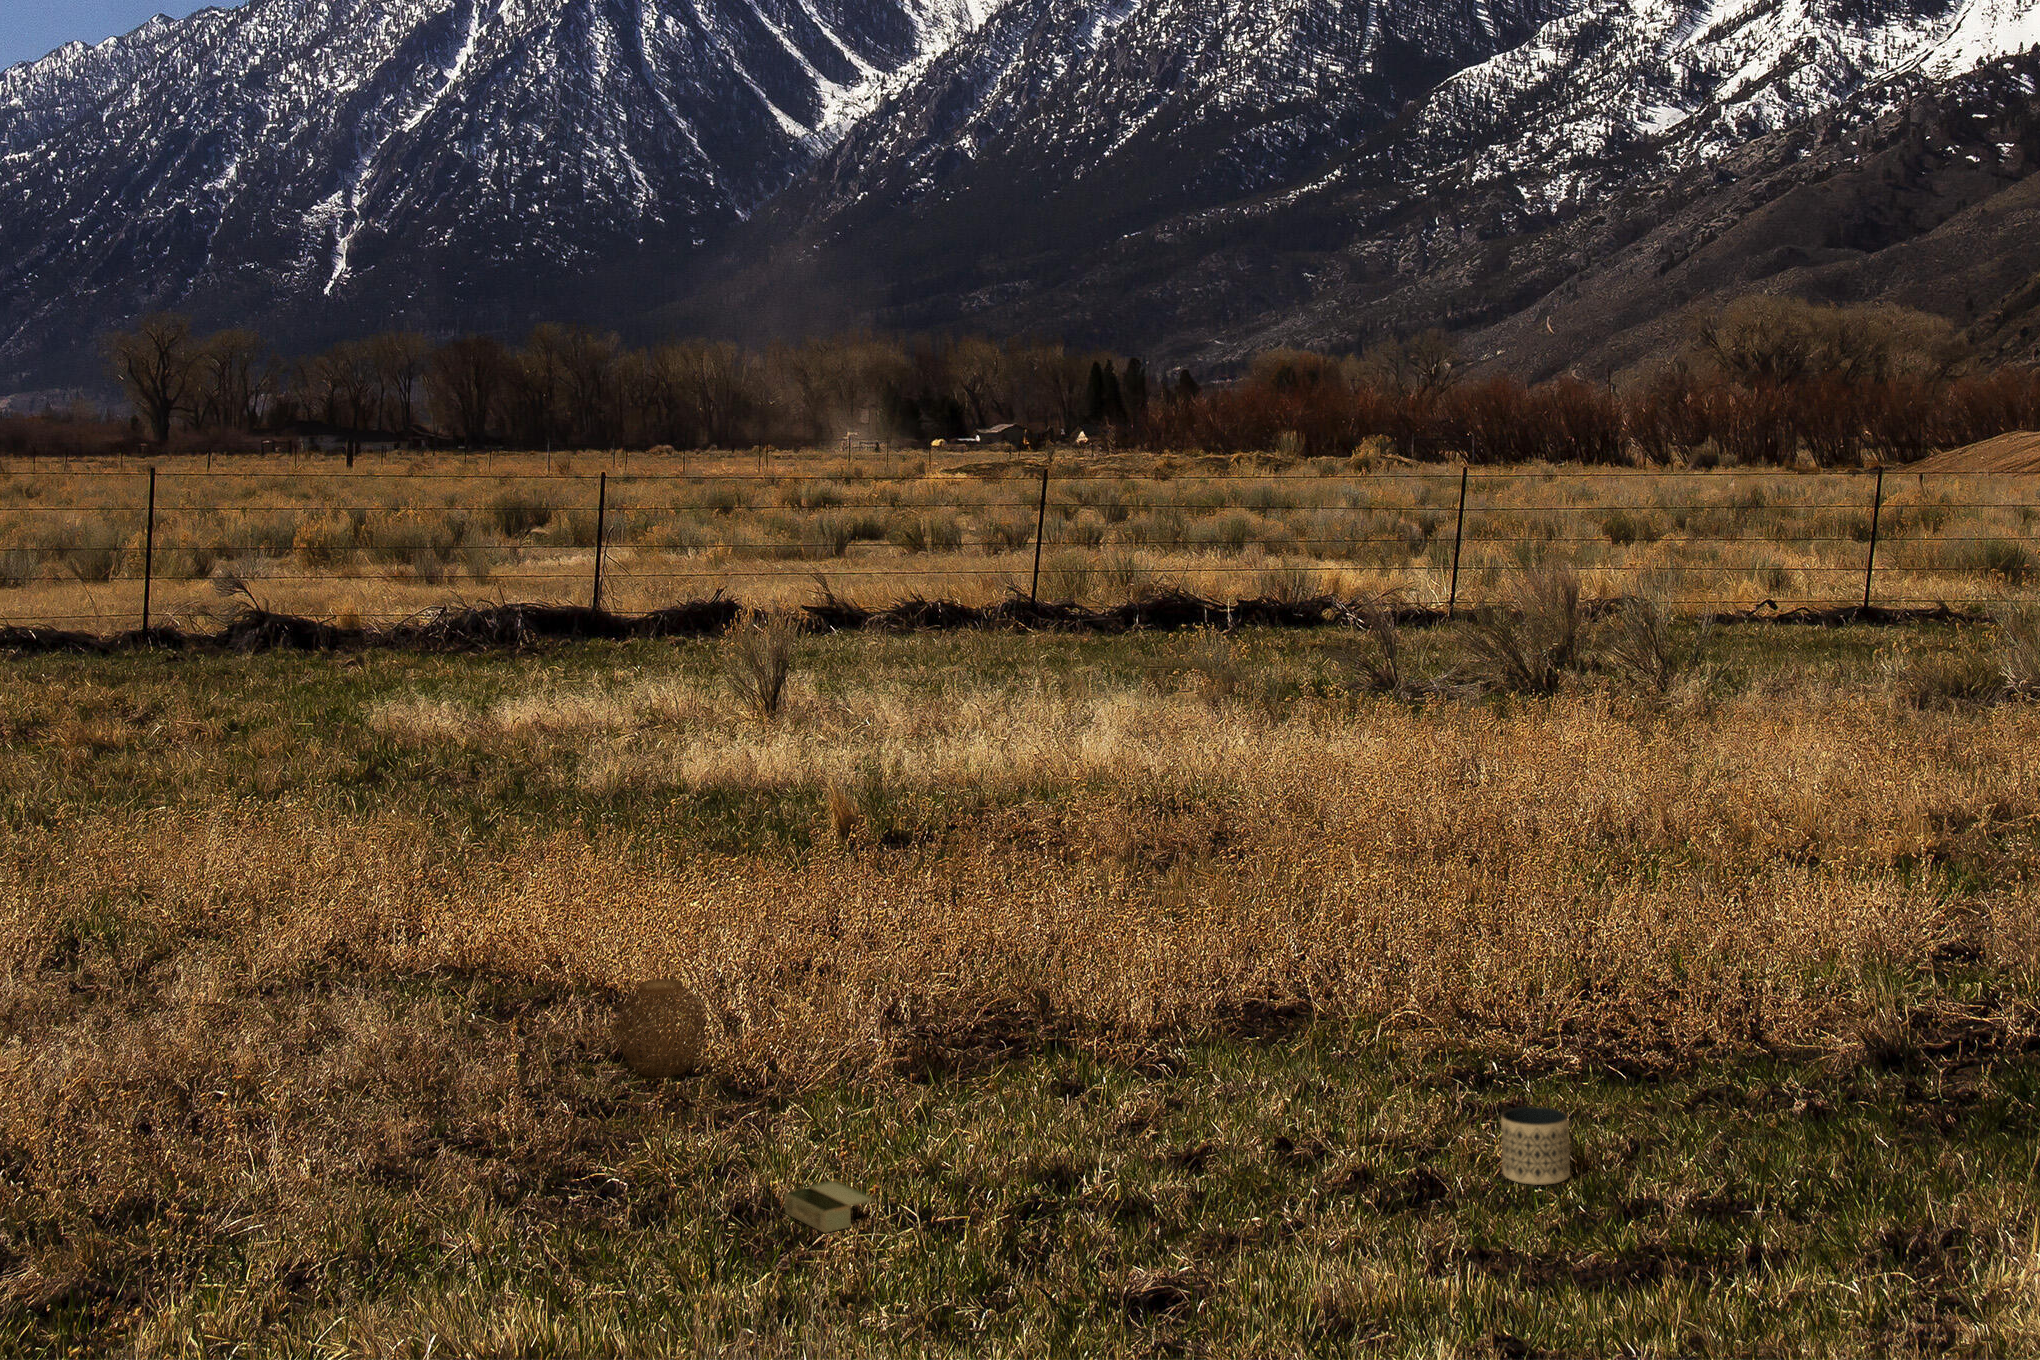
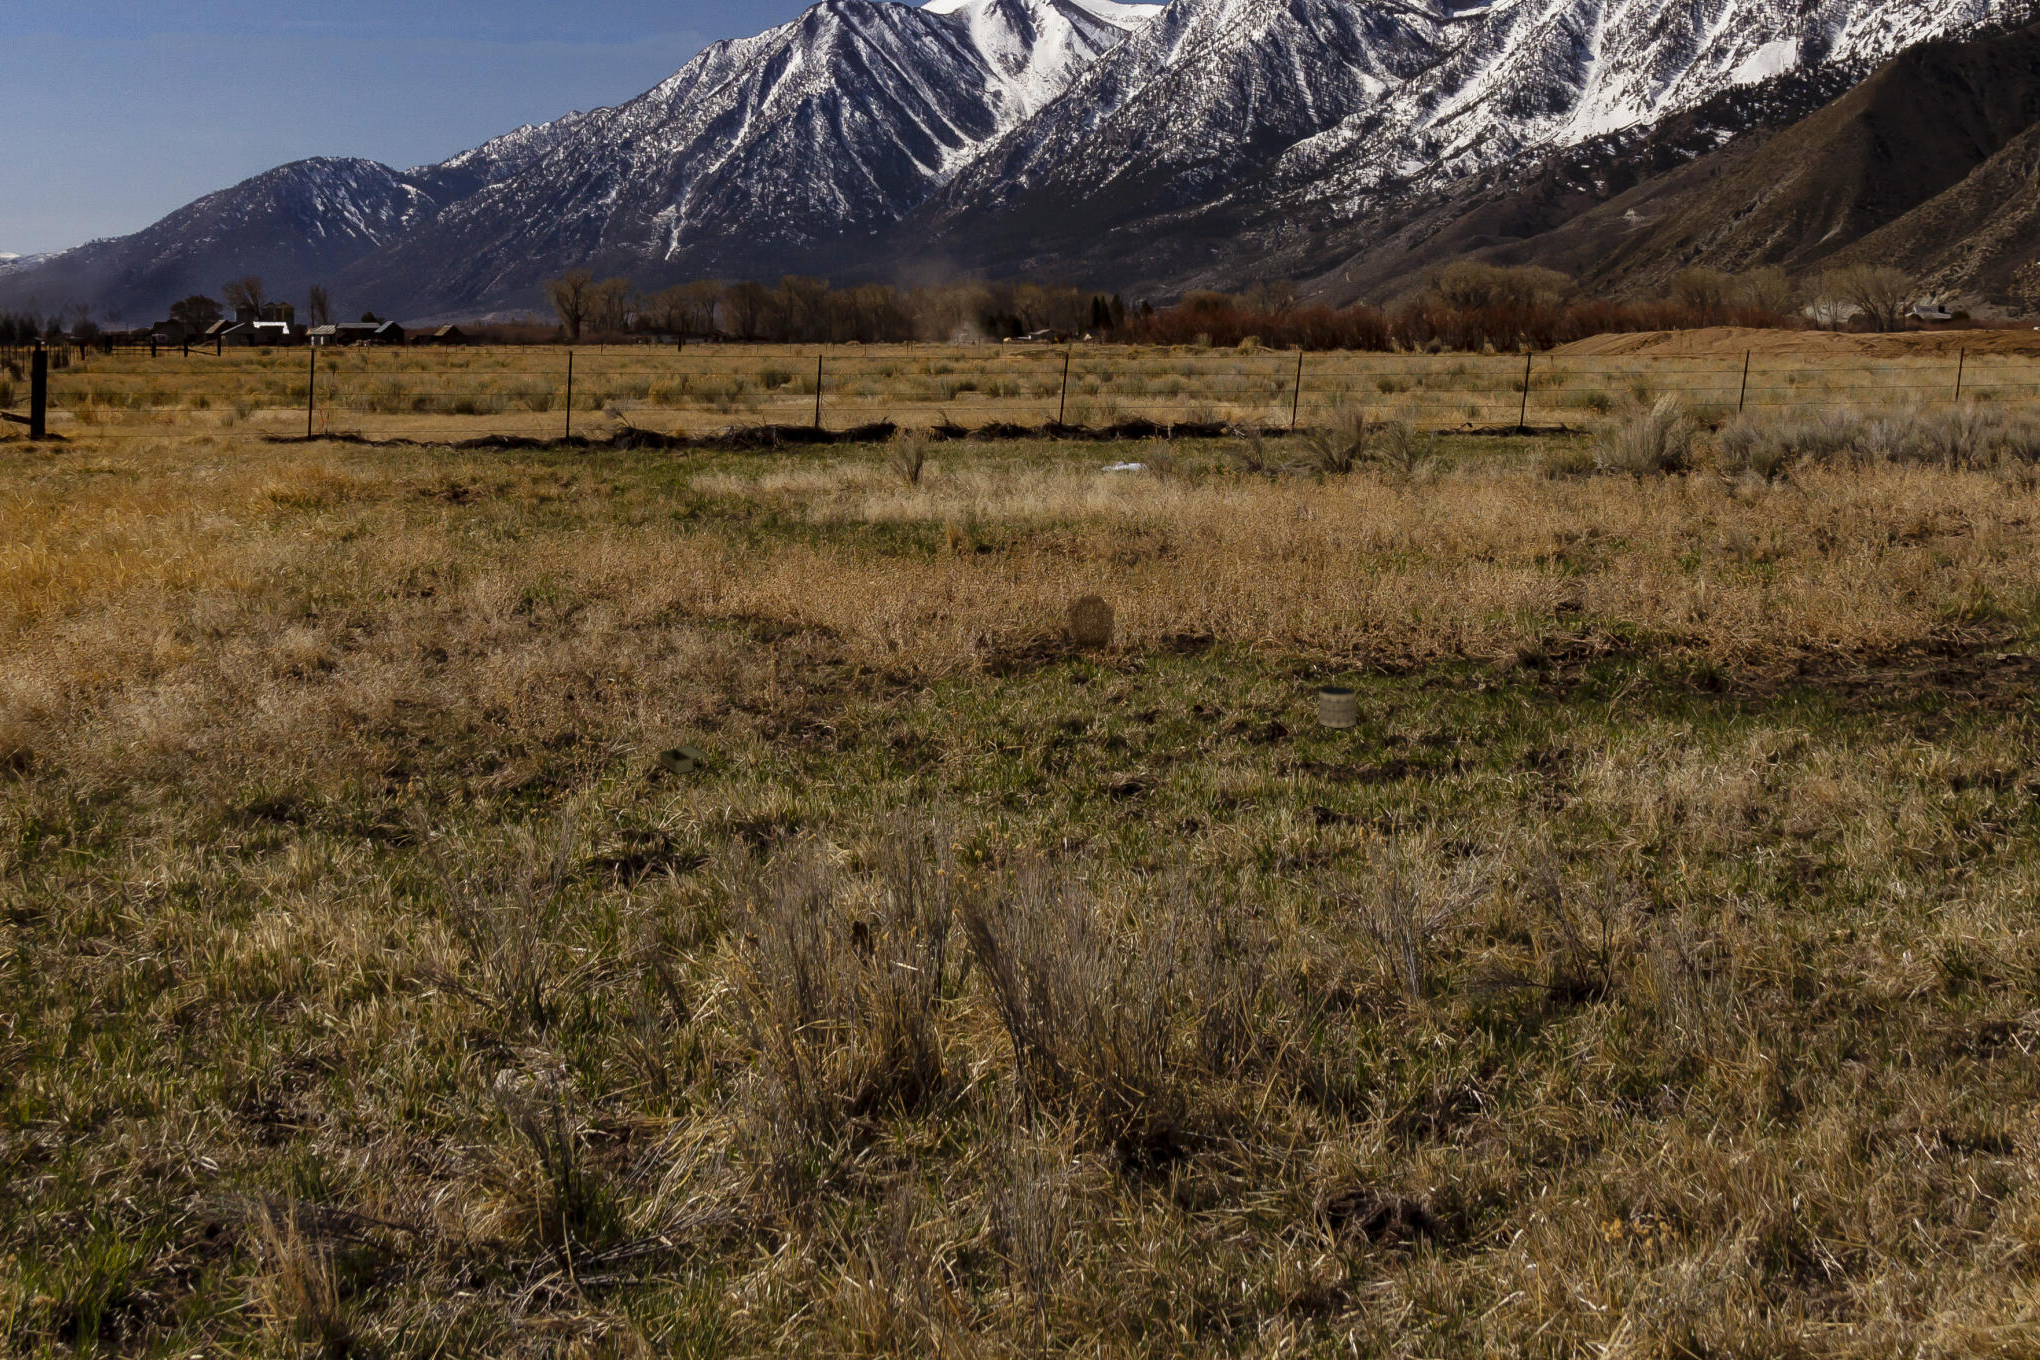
woven basket: present [619,979,704,1077] -> present [1069,596,1113,645]
toolbox: present [784,1181,874,1233] -> present [660,745,708,774]

